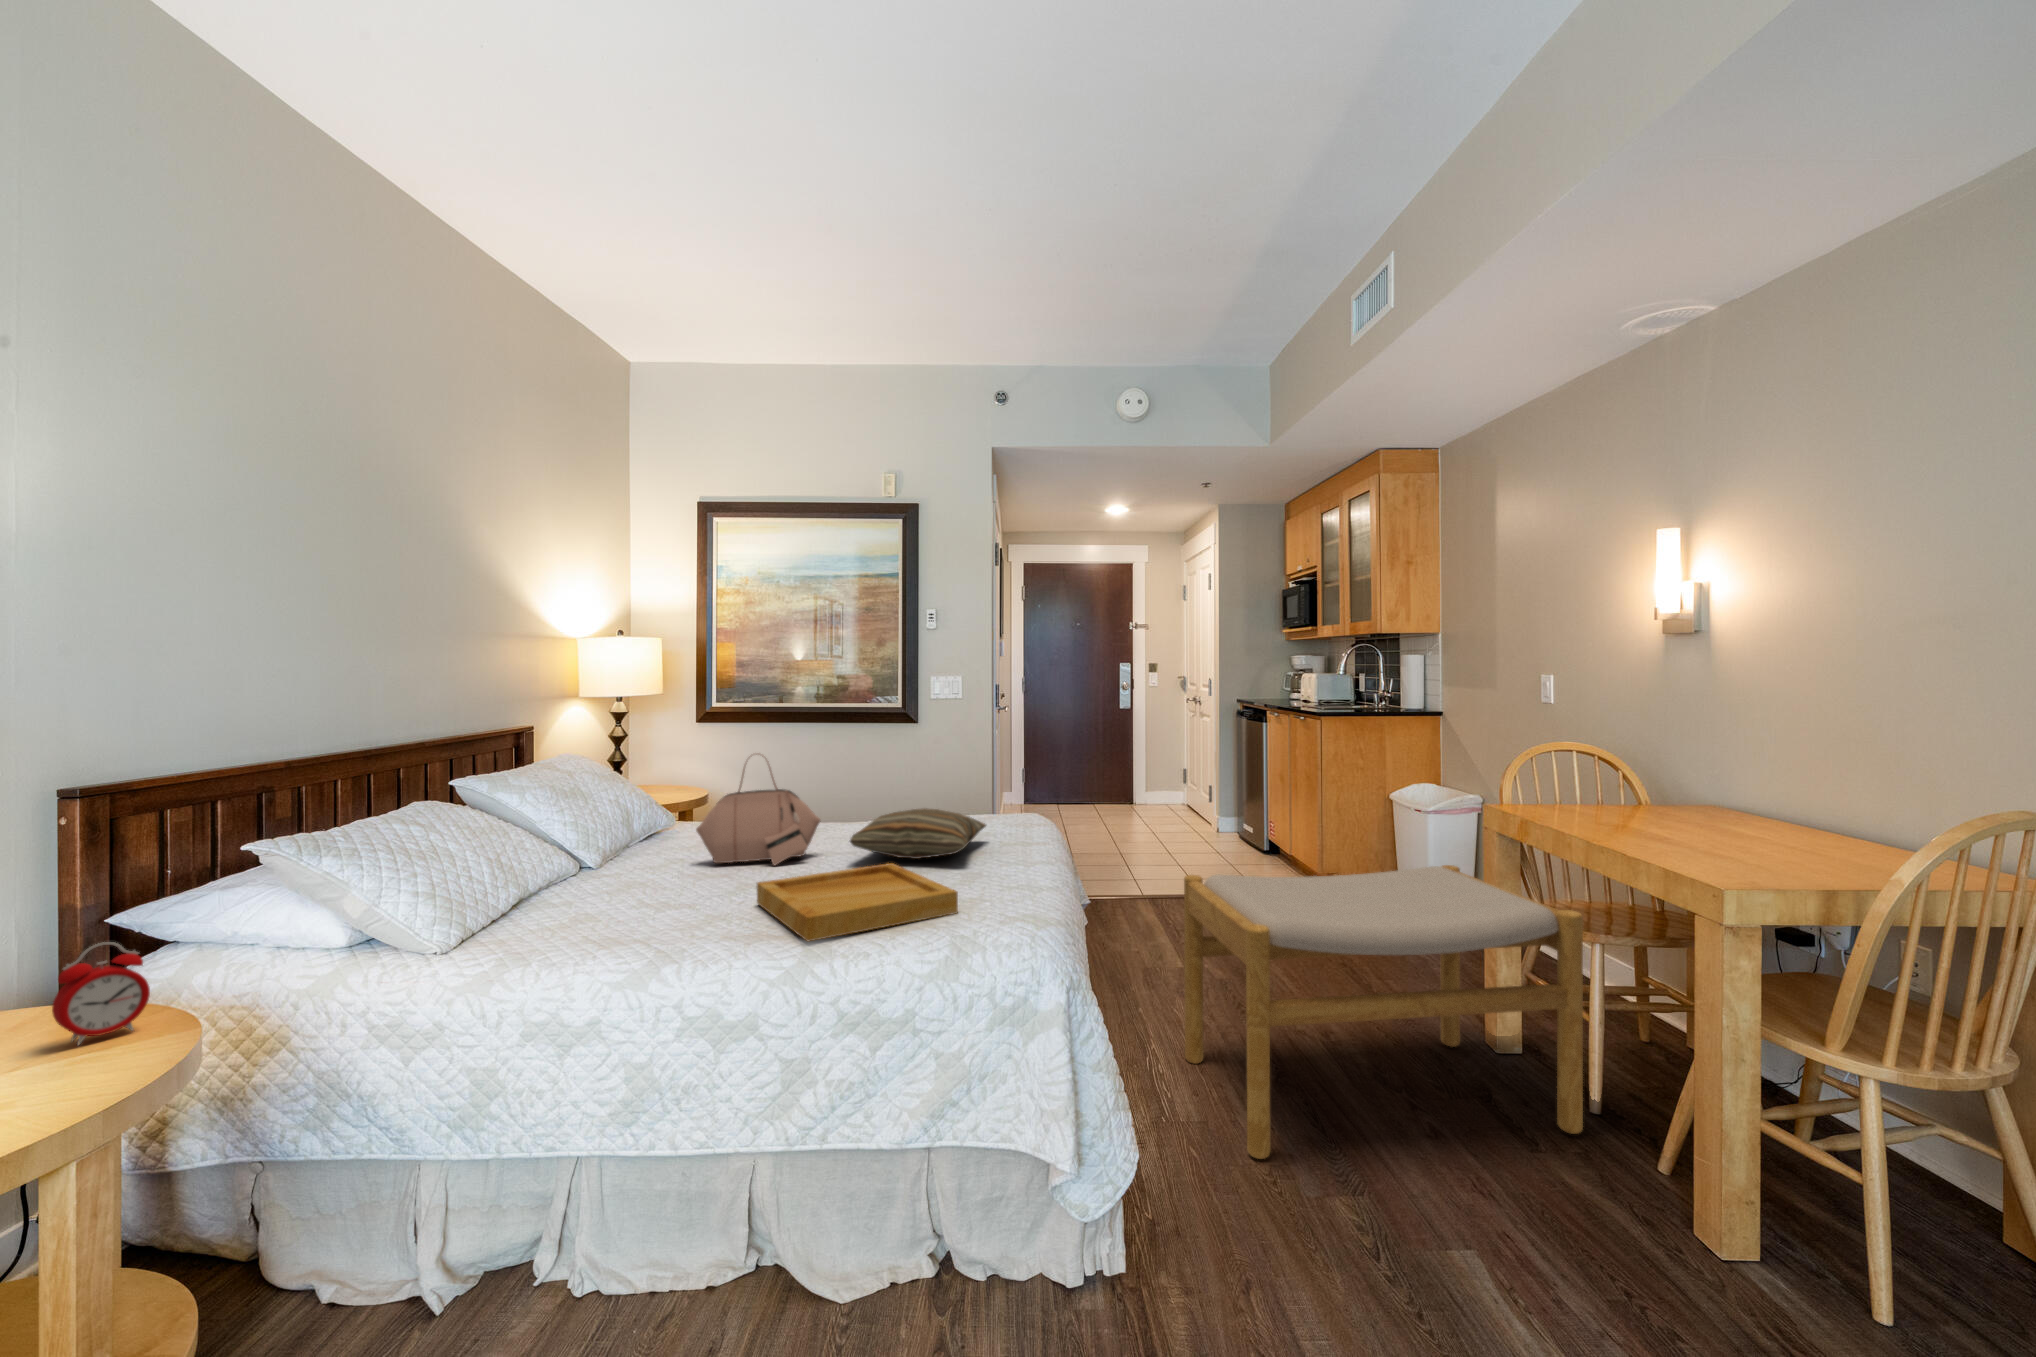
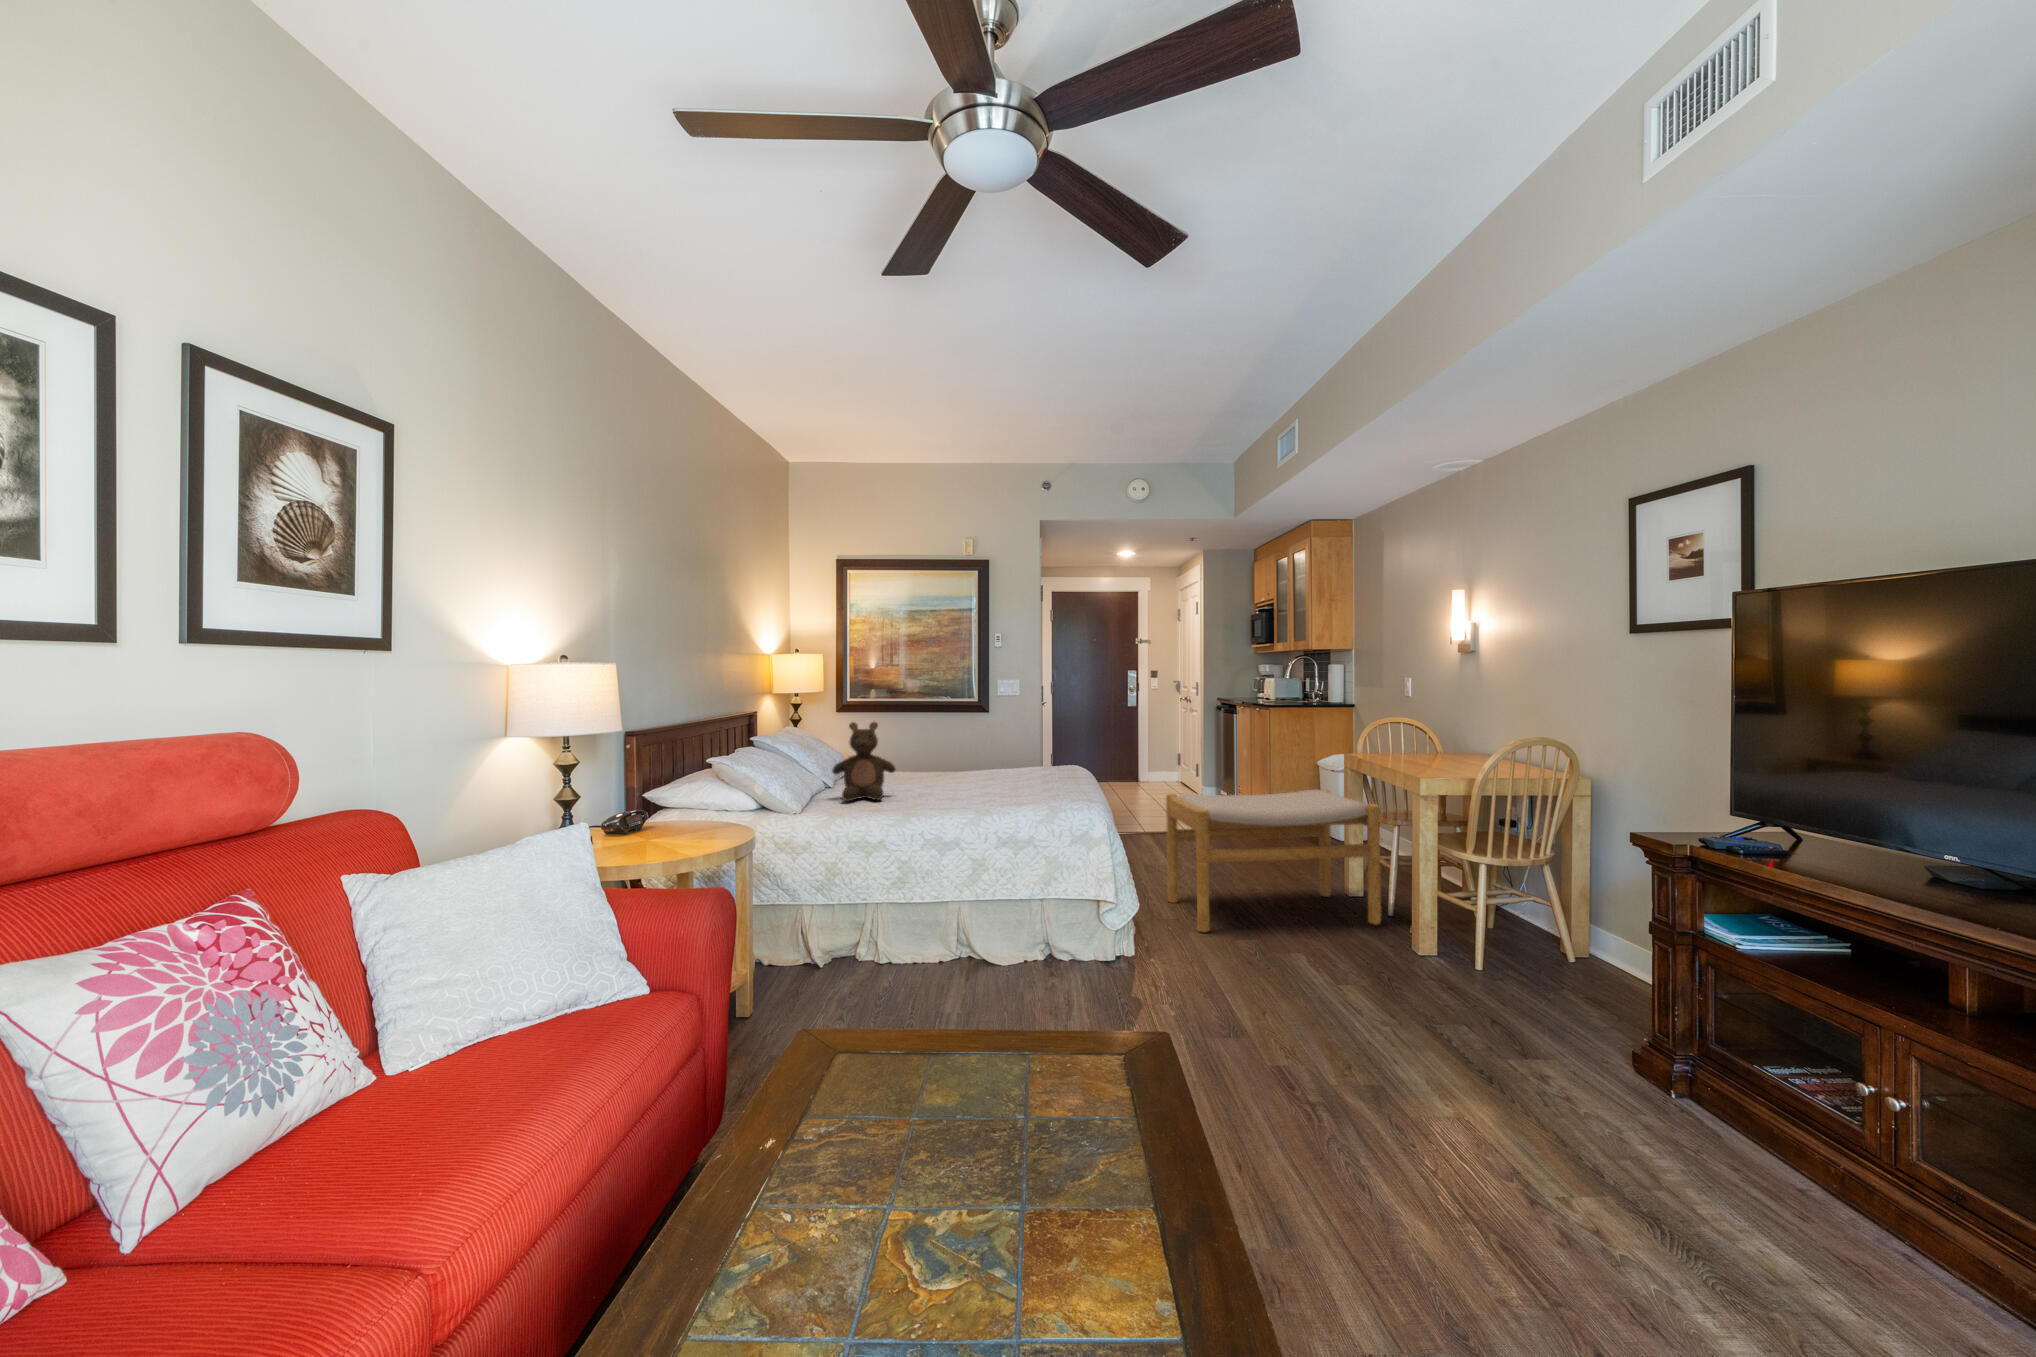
stuffed bear: none [549,760,677,921] -> present [832,722,896,801]
handbag: present [696,766,820,865] -> none [889,722,957,784]
pillow: present [850,808,986,859] -> none [978,755,1051,781]
tray: present [757,863,958,941] -> none [940,779,1047,805]
alarm clock: present [52,942,150,1045] -> none [689,788,717,829]

